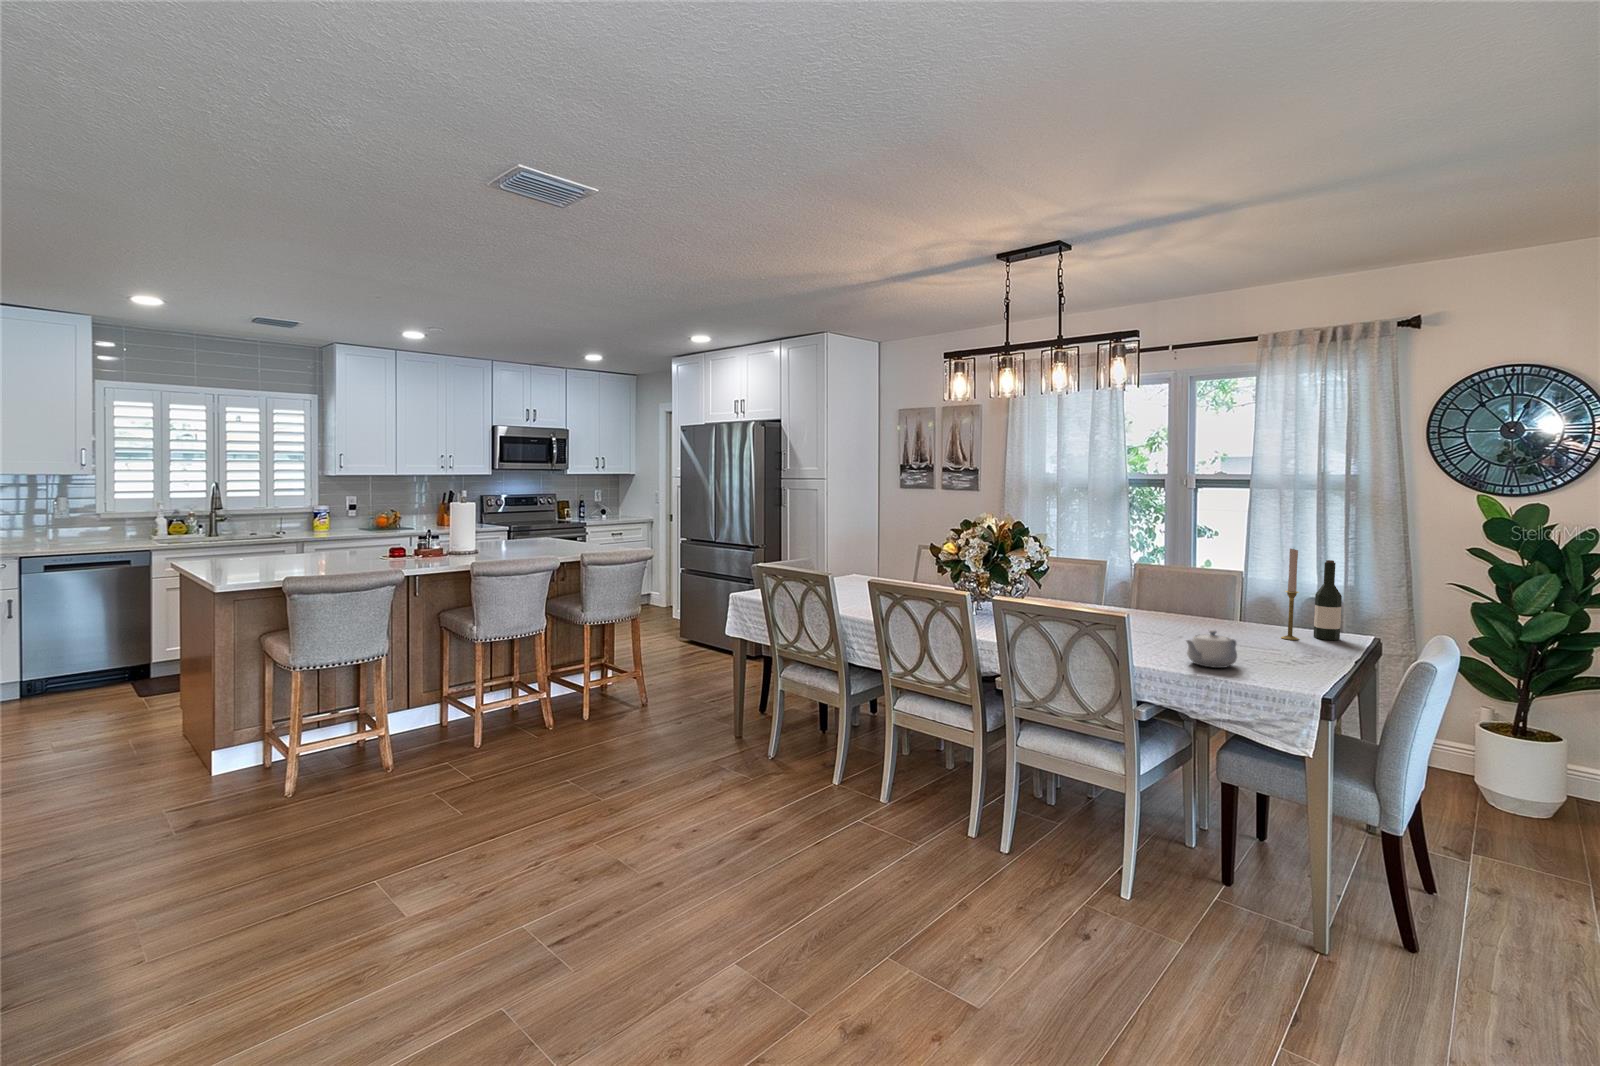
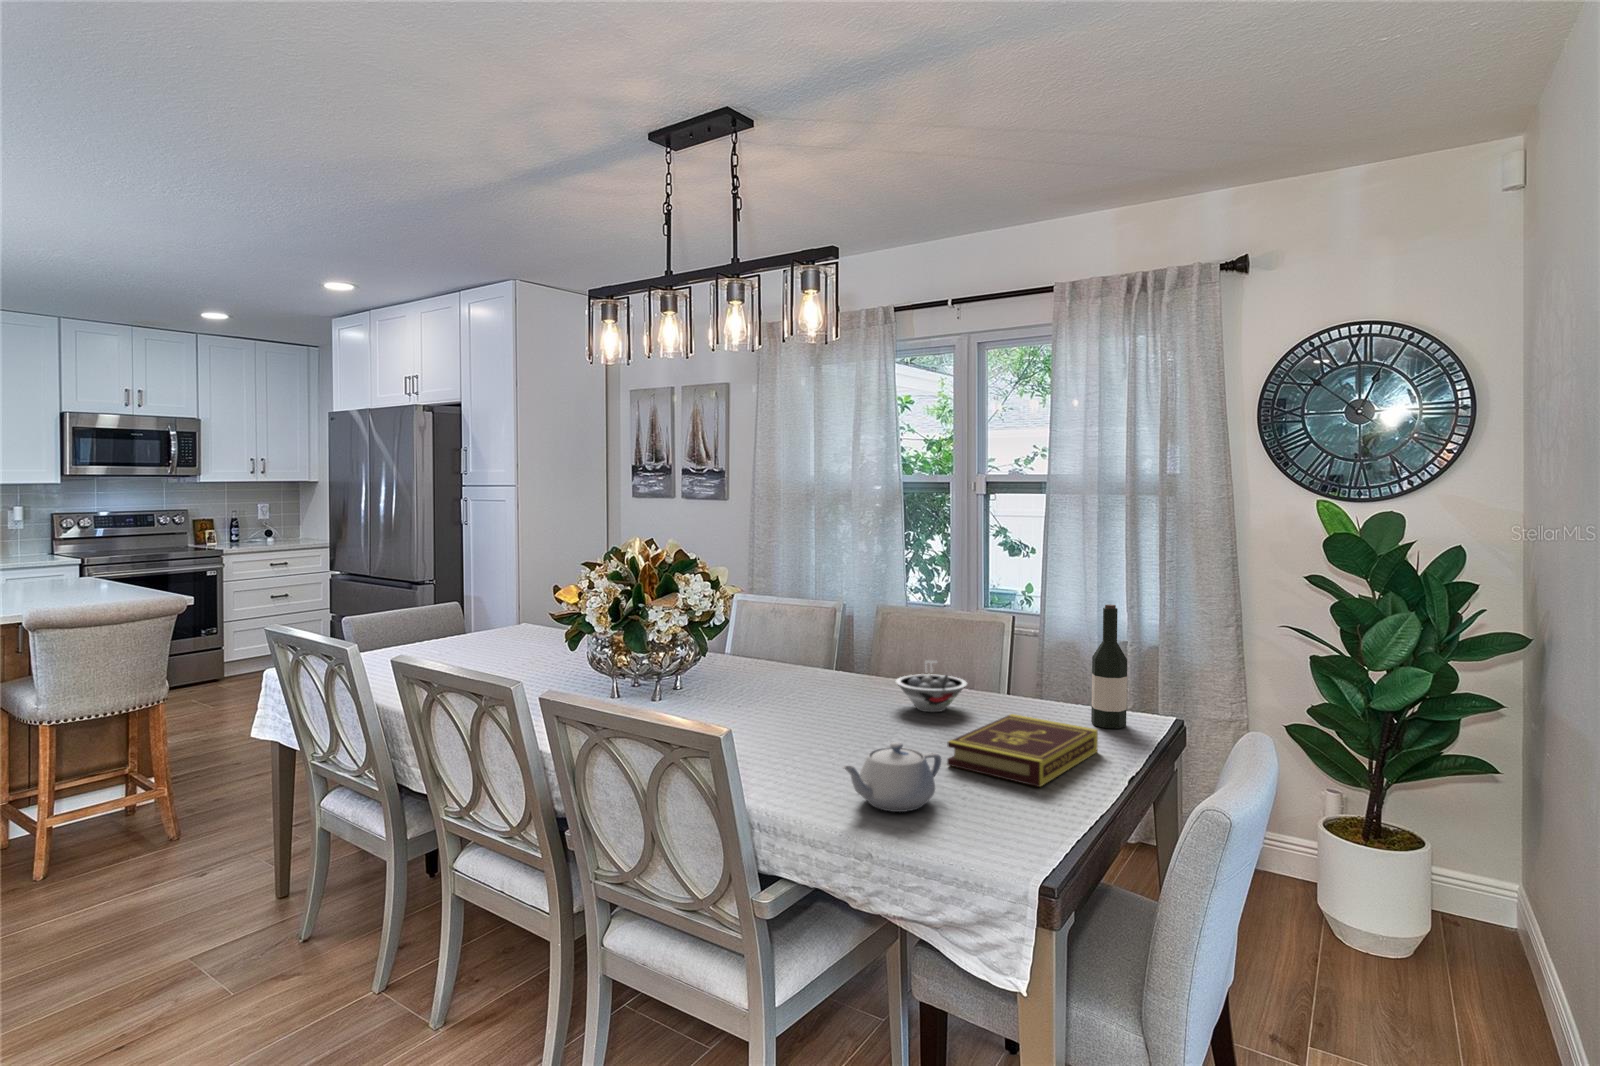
candlestick: present [1281,548,1299,640] -> none [1043,587,1068,731]
bowl: none [1171,596,1223,628] -> present [896,660,967,712]
book: none [1230,627,1327,662] -> present [947,714,1098,787]

